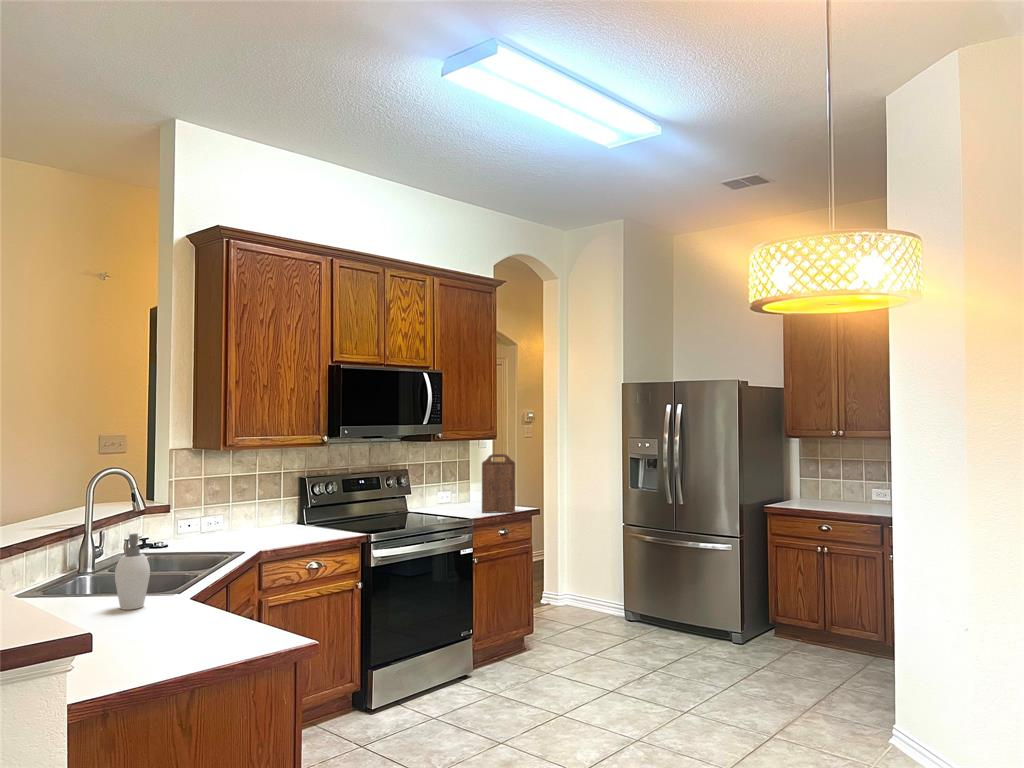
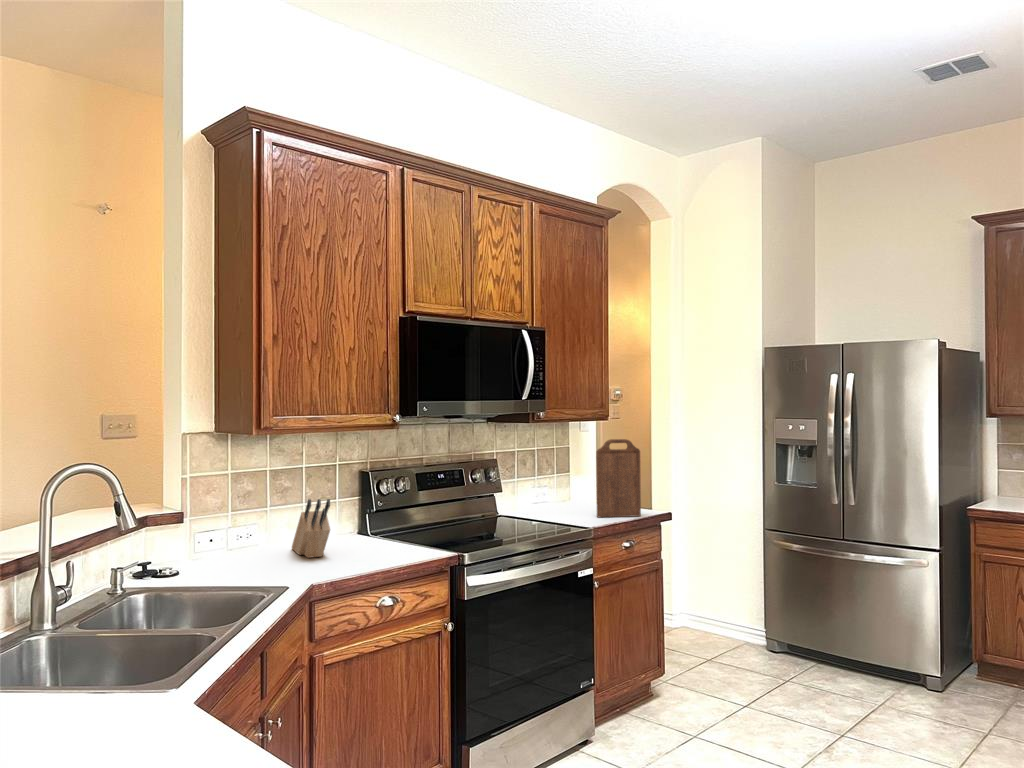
knife block: none [248,495,276,537] -> present [292,499,330,558]
soap dispenser: present [115,534,150,610] -> none [56,589,122,732]

